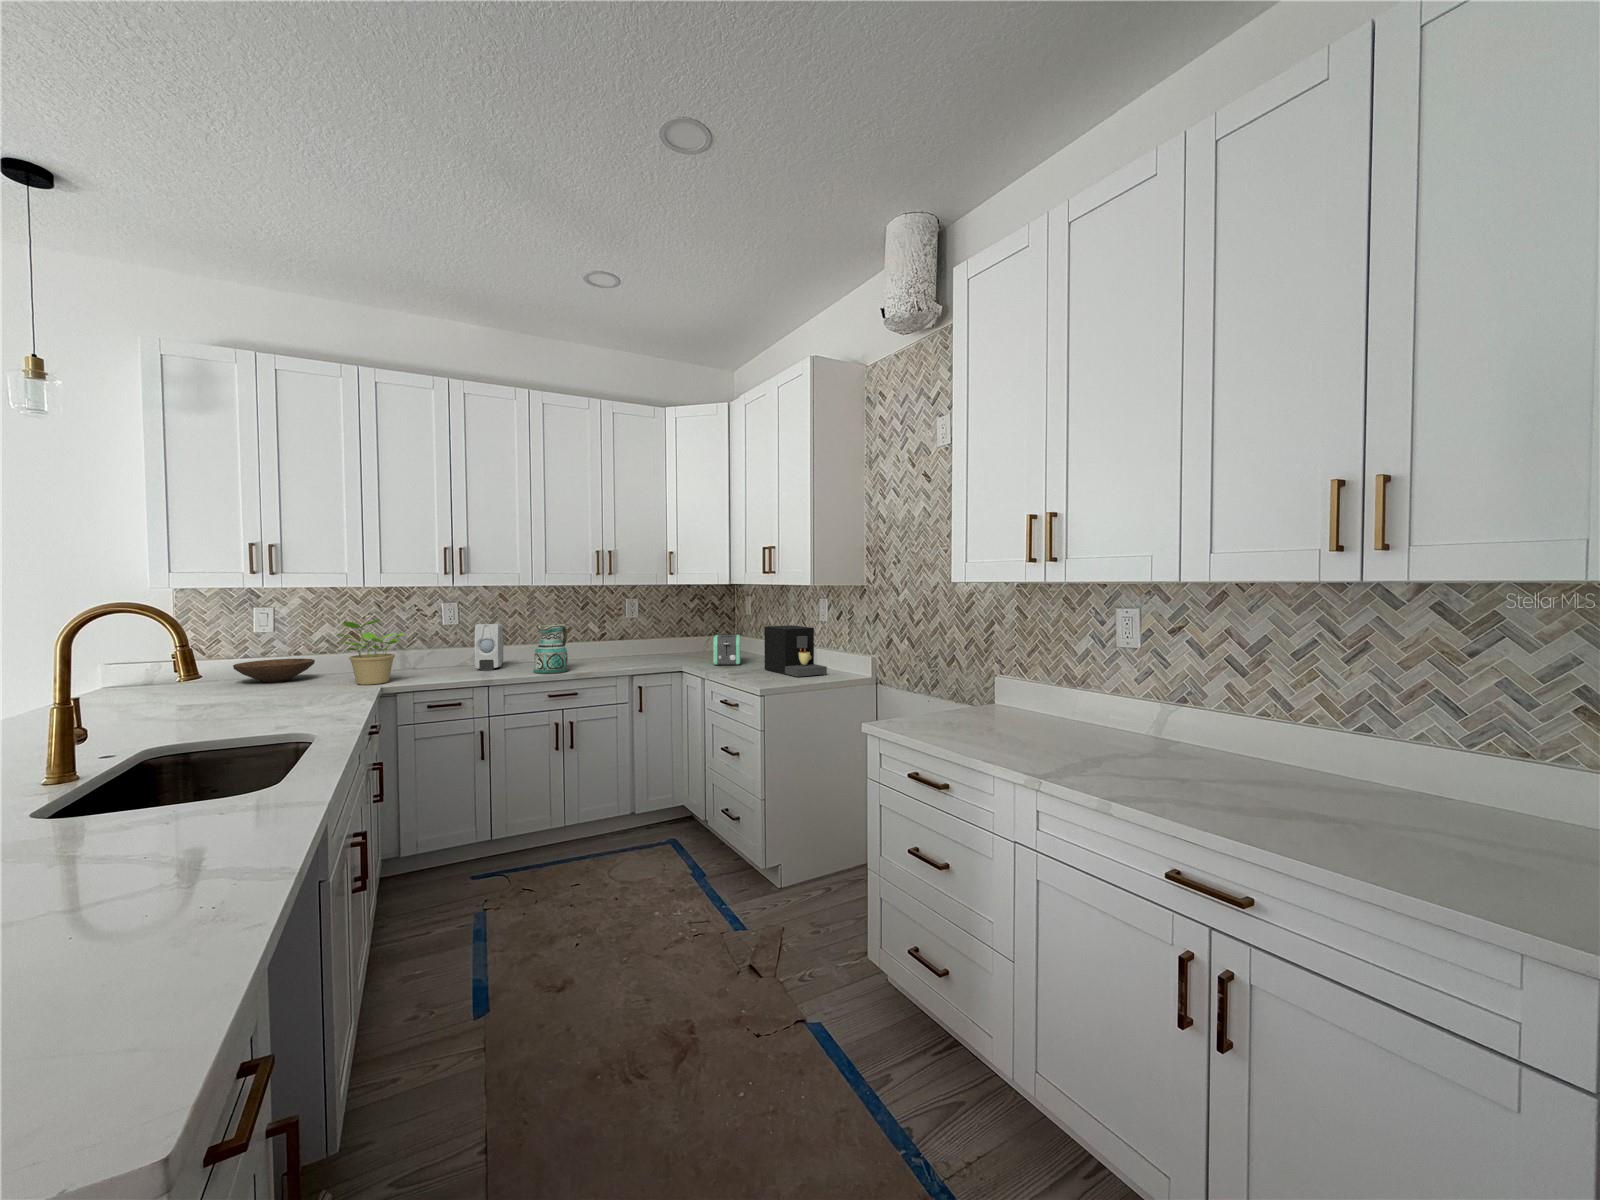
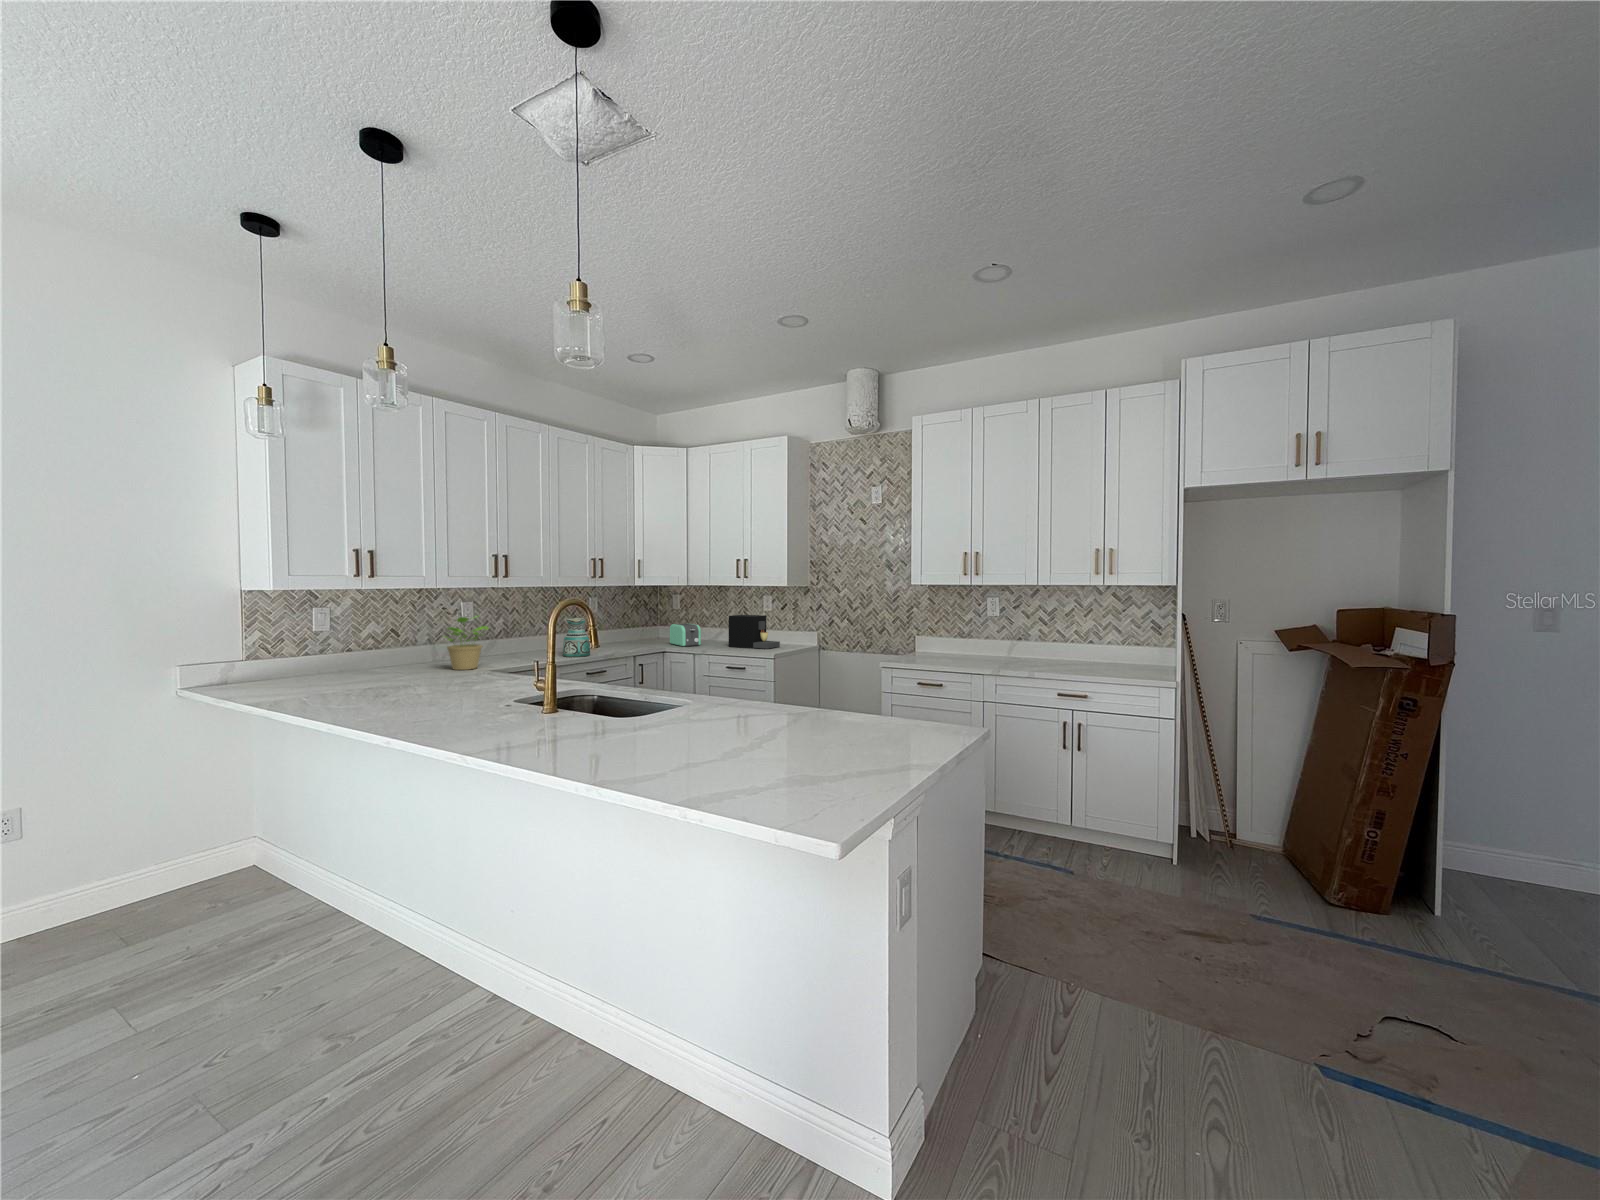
soap dispenser: present [475,624,503,670] -> none [497,619,525,658]
wooden bowl: present [233,659,315,683] -> none [324,653,392,675]

